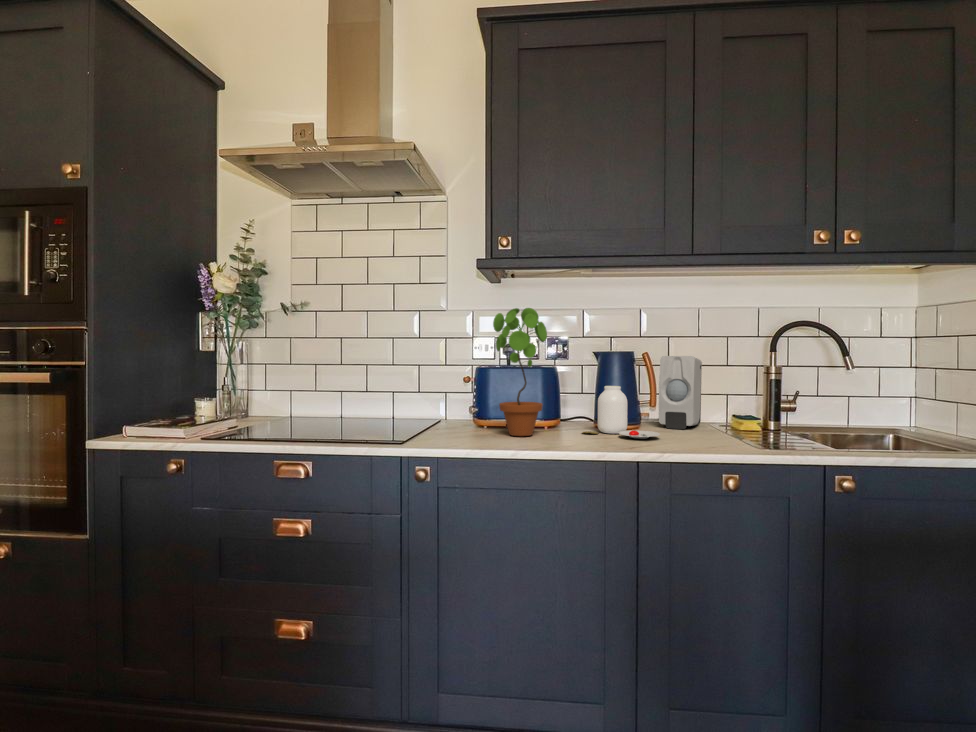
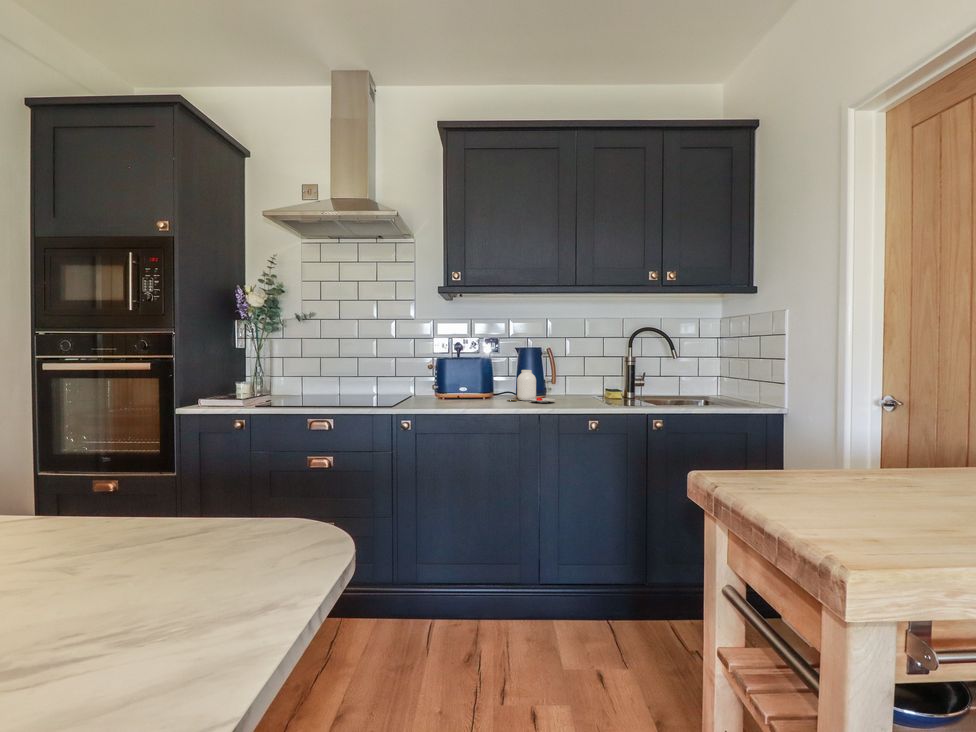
potted plant: present [493,308,547,436] -> none [449,319,484,402]
soap dispenser: present [659,356,702,429] -> none [558,350,586,398]

